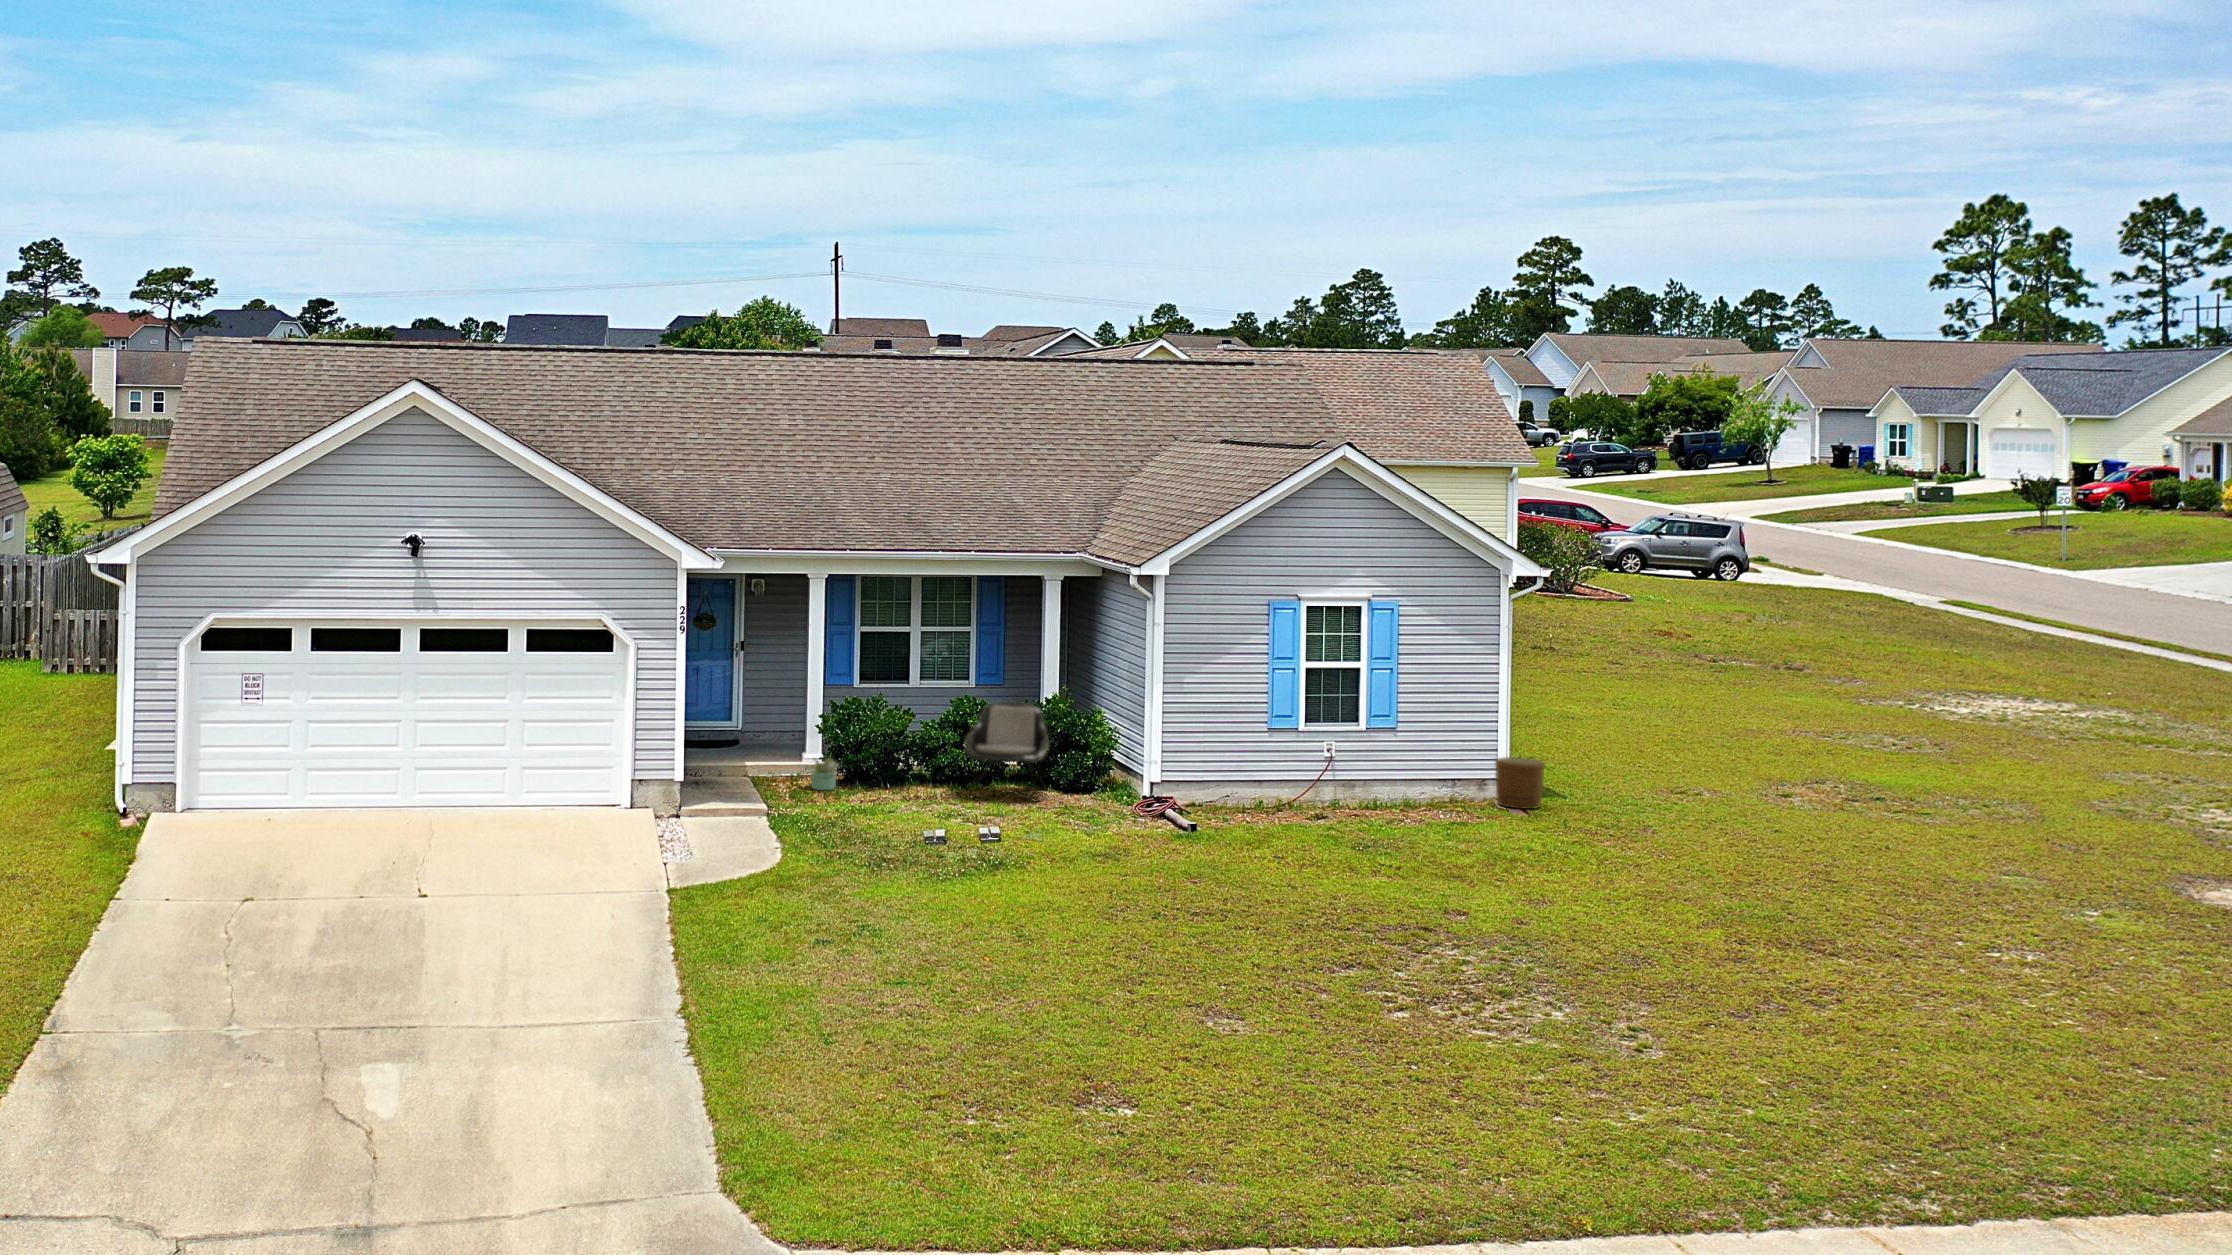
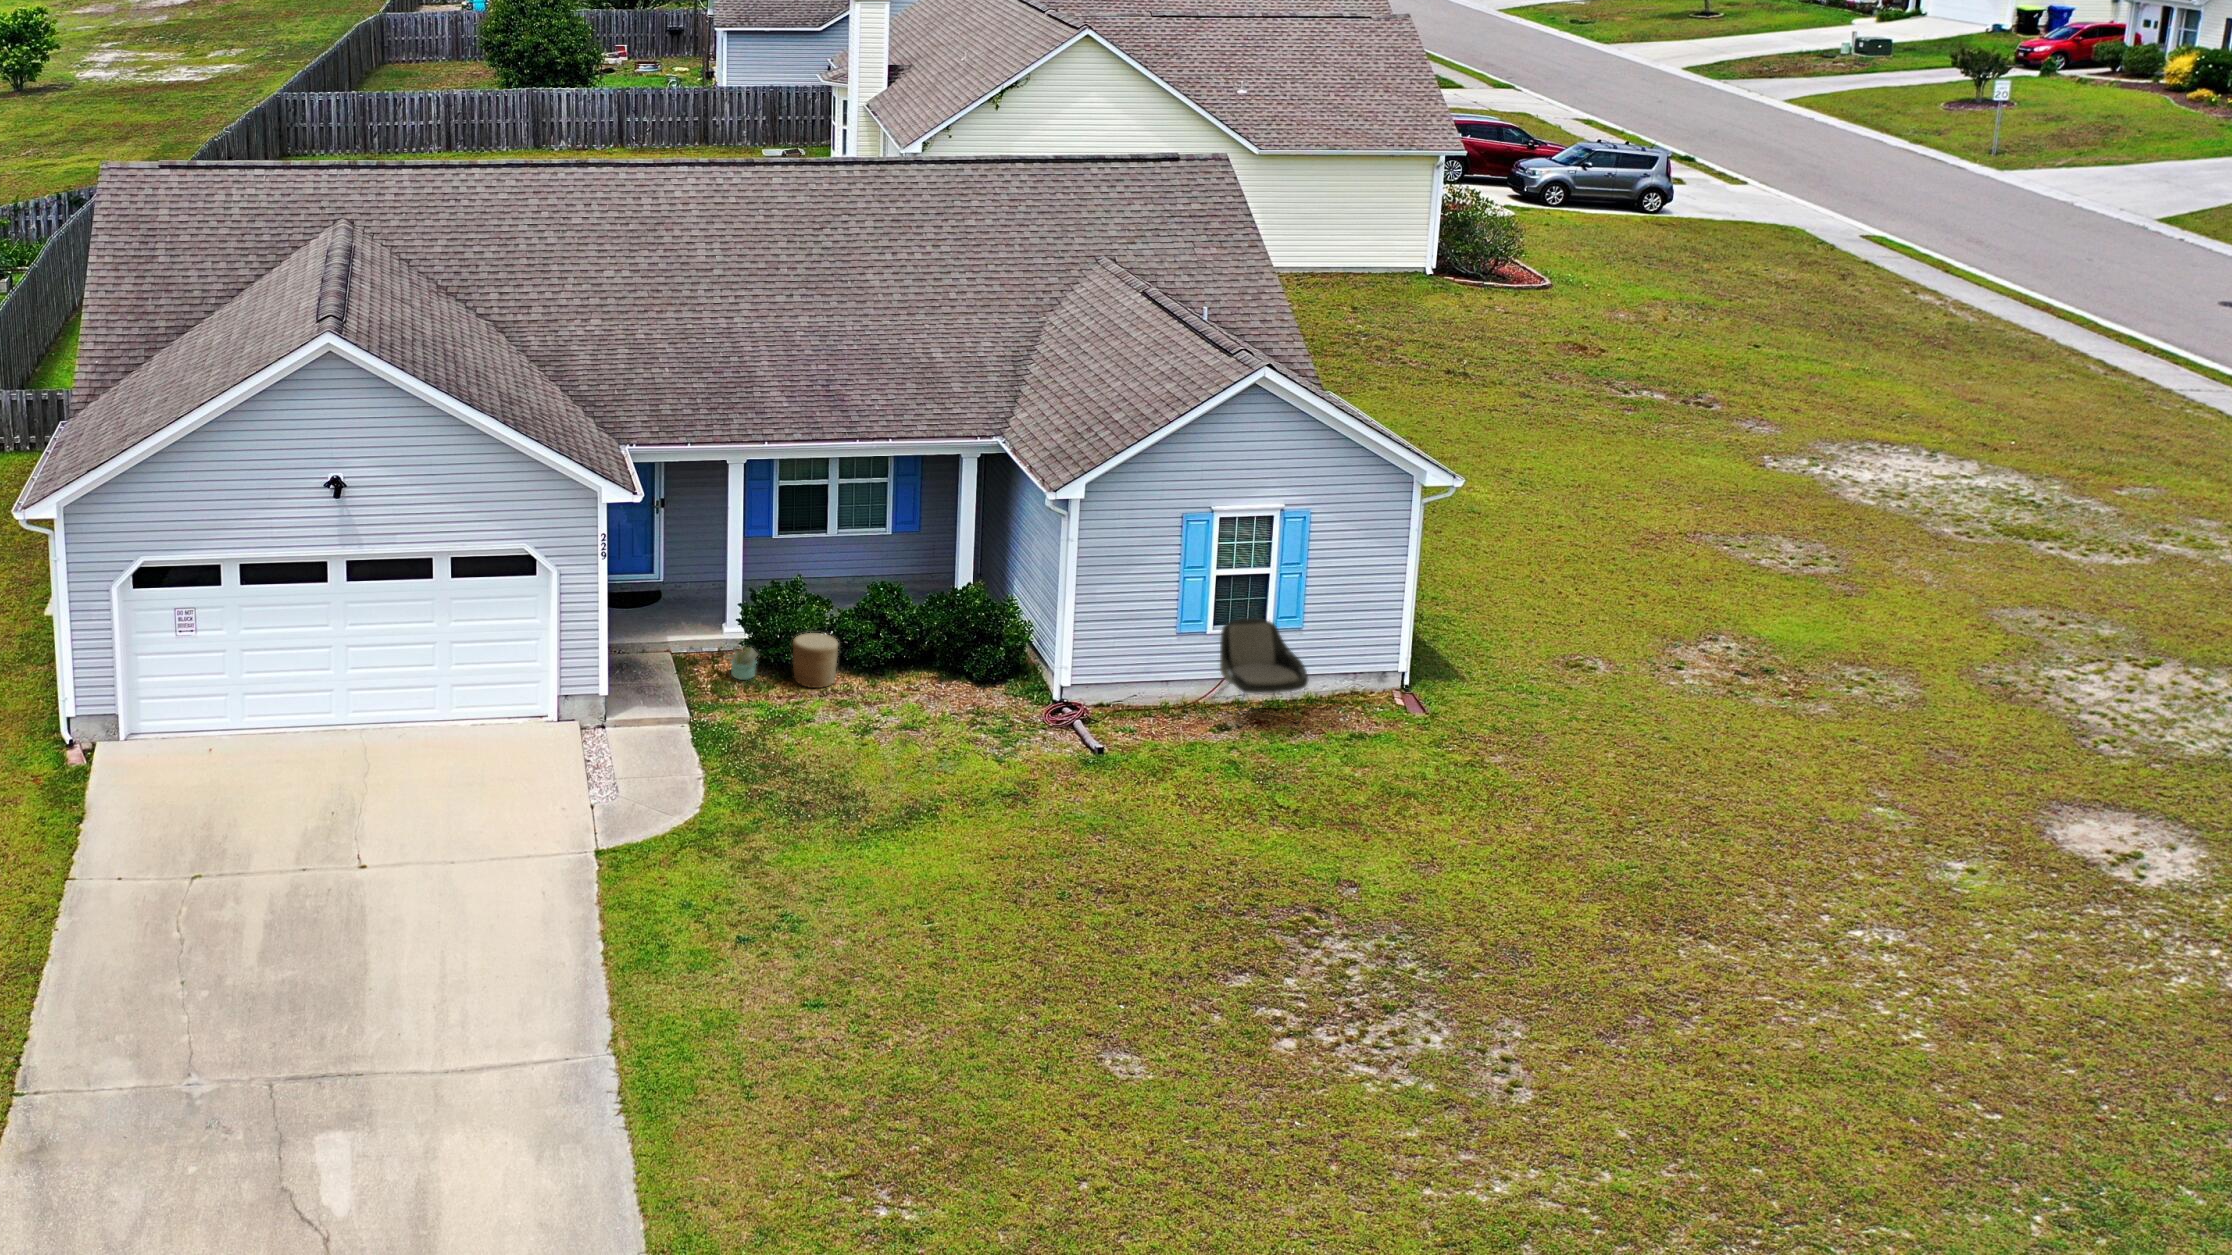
lounge chair: present [965,702,1049,801] -> present [1213,618,1308,727]
woven basket: present [1495,757,1545,809] -> present [793,633,838,688]

